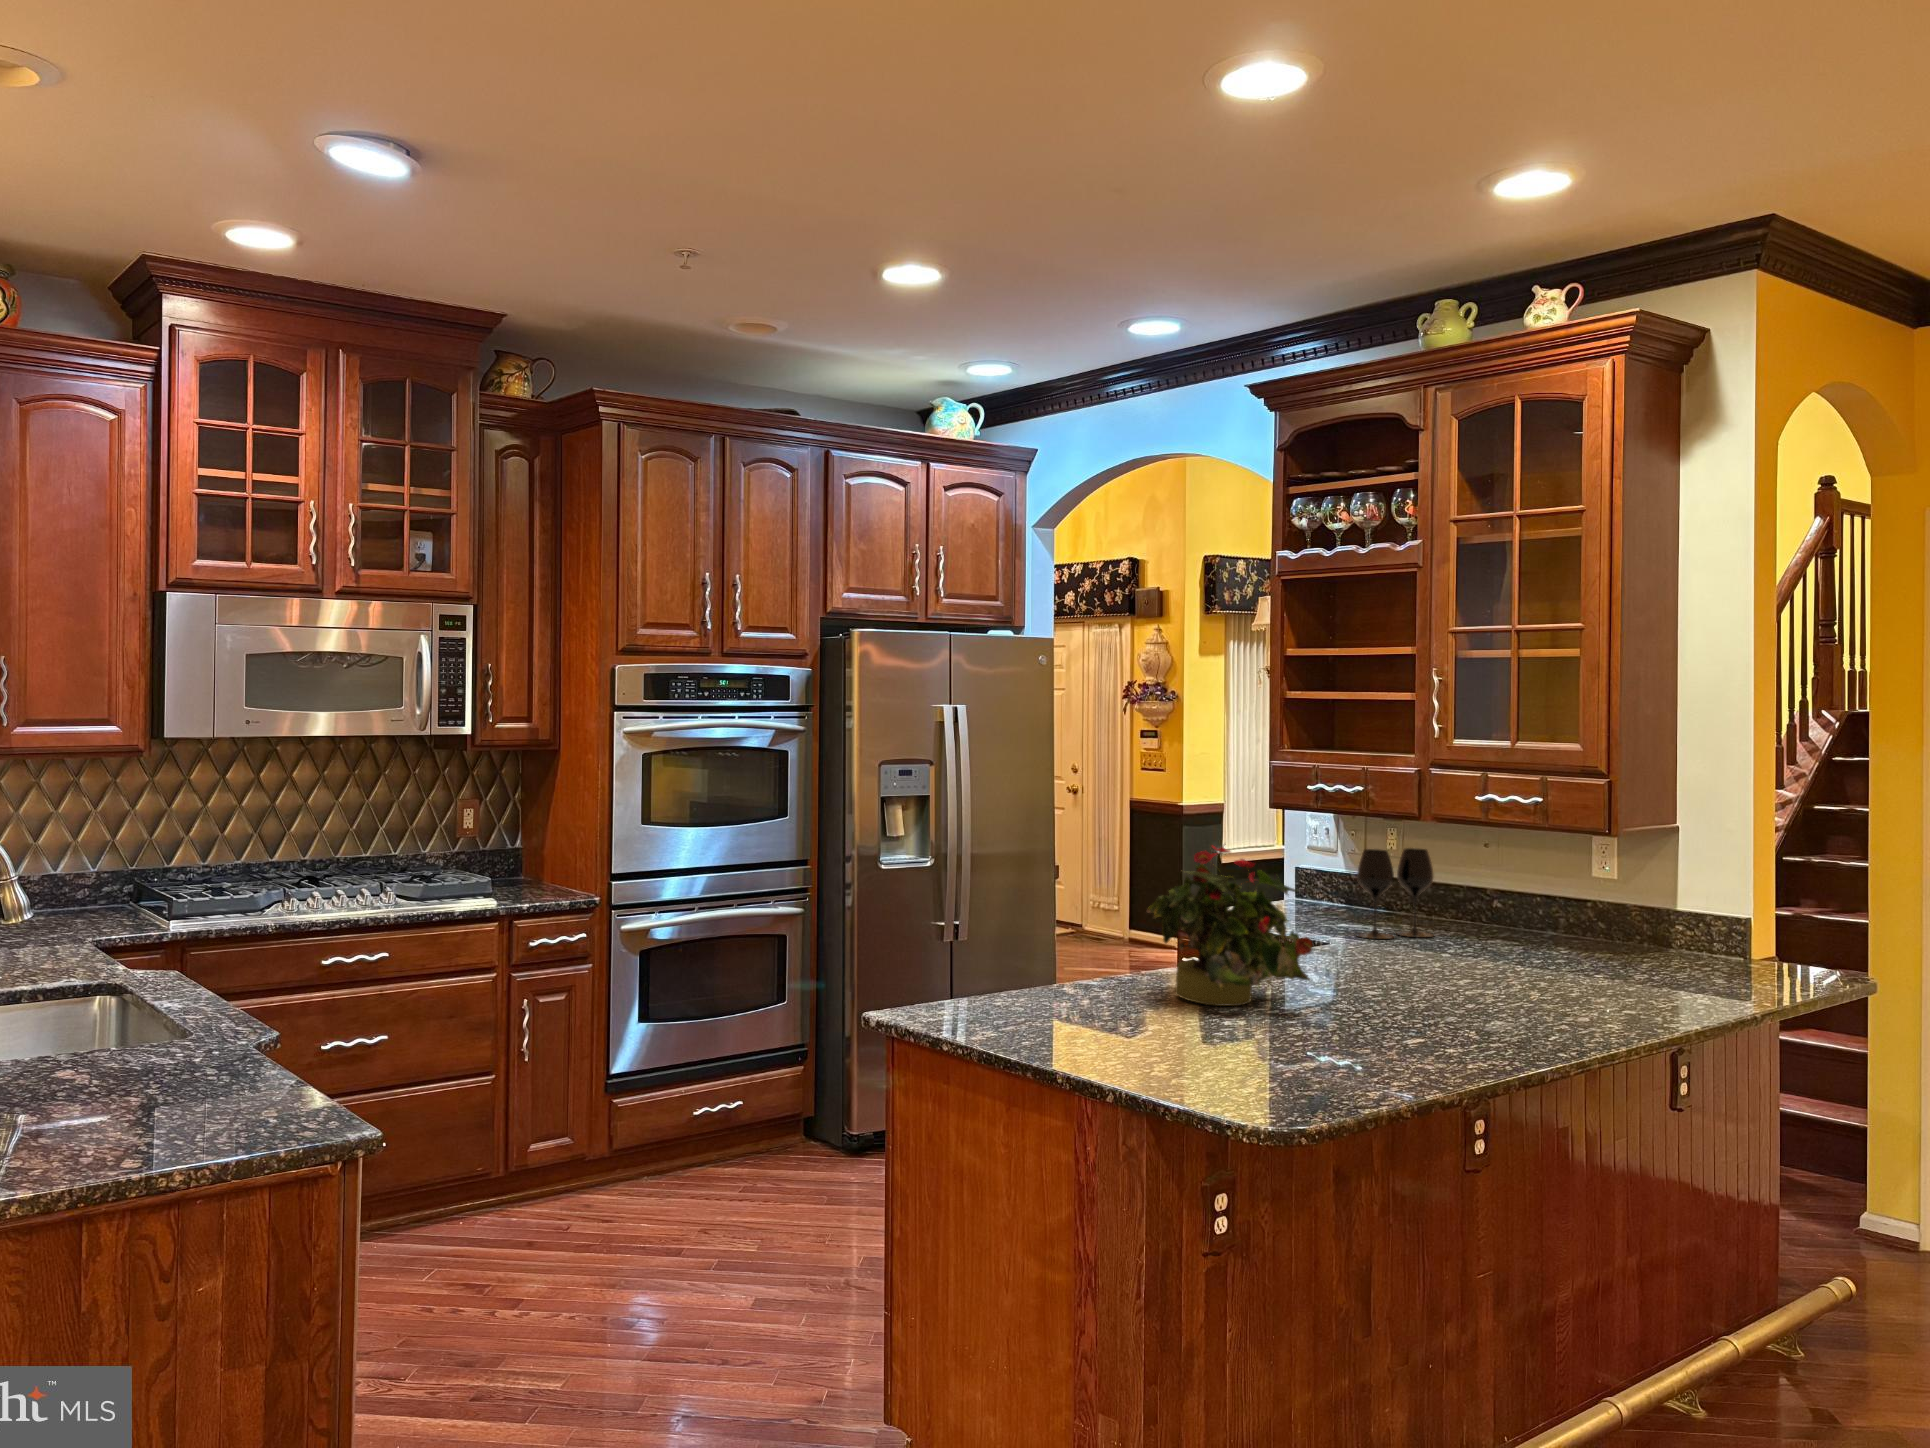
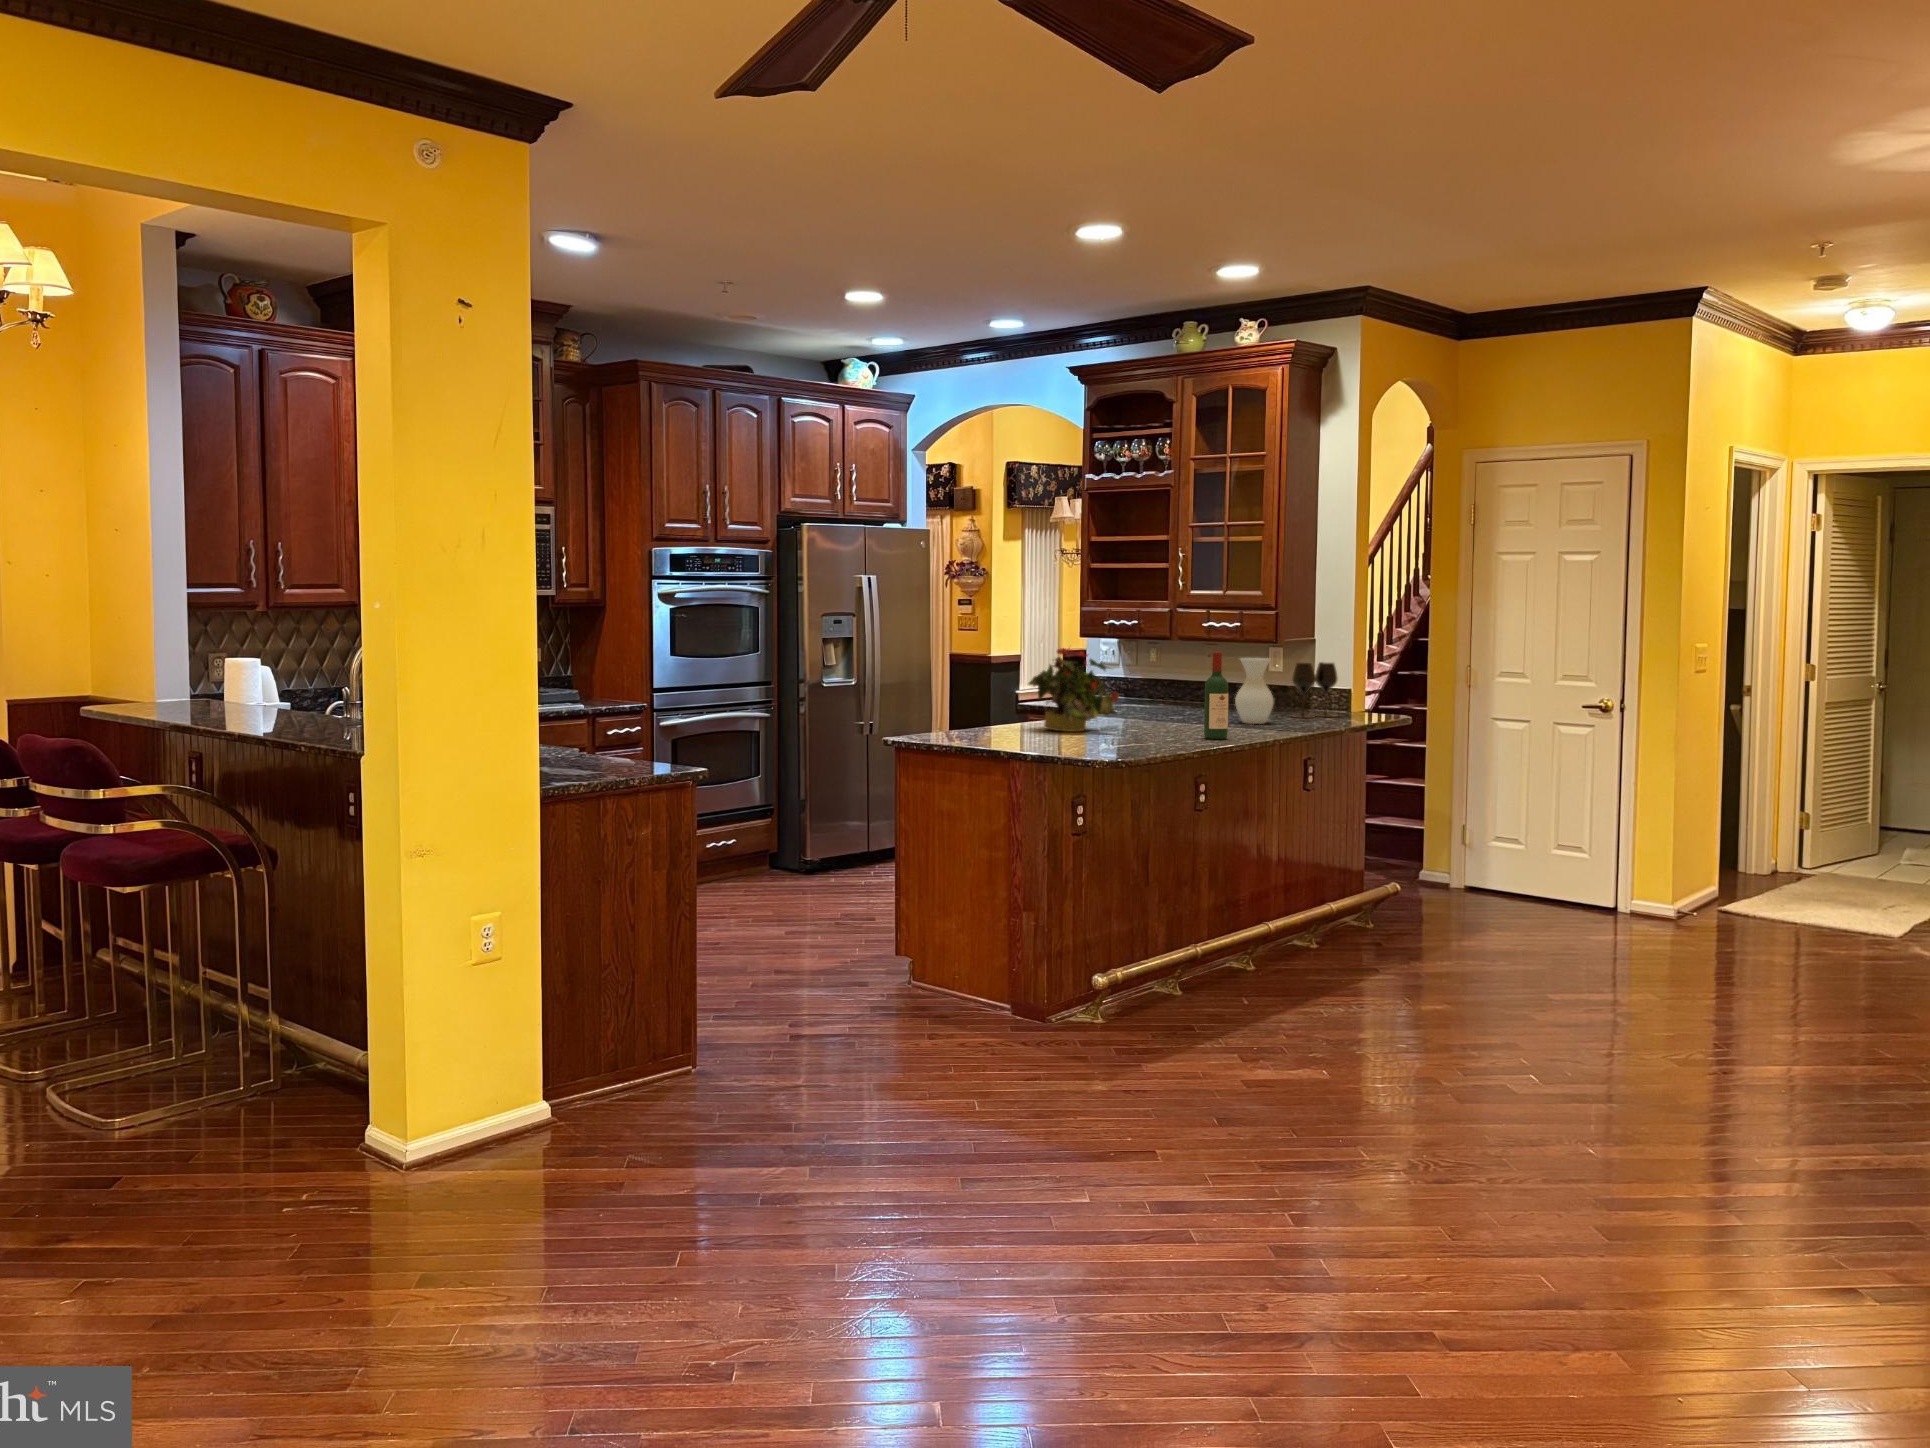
wine glass: present [1357,848,1434,939] -> present [1292,662,1337,718]
vase: none [1537,864,1611,987] -> present [1235,658,1274,724]
wine bottle: none [1481,870,1530,1045] -> present [1204,652,1228,739]

